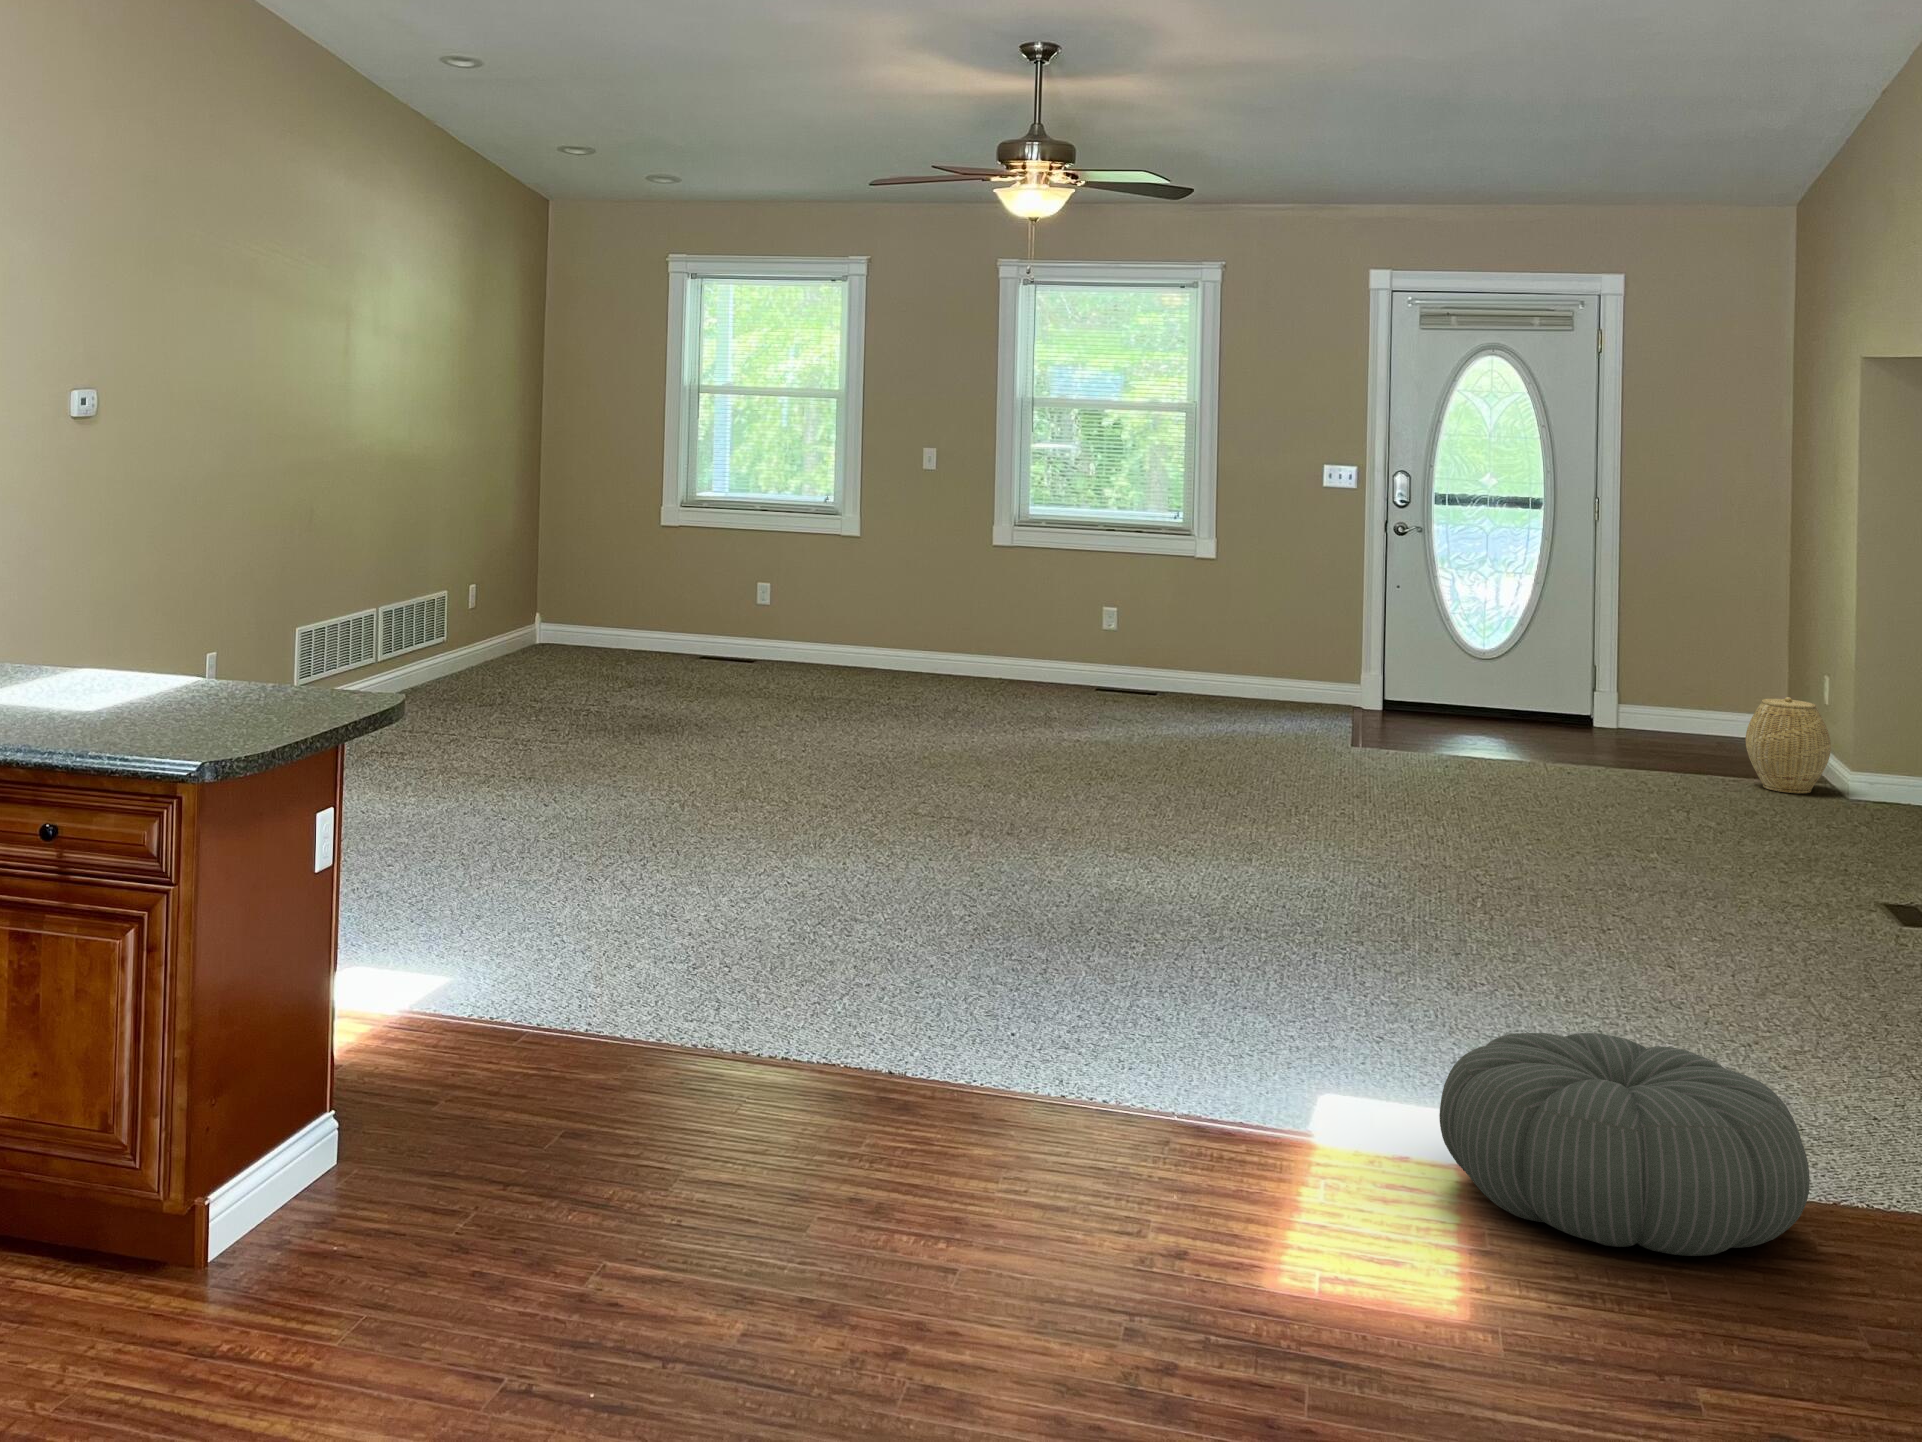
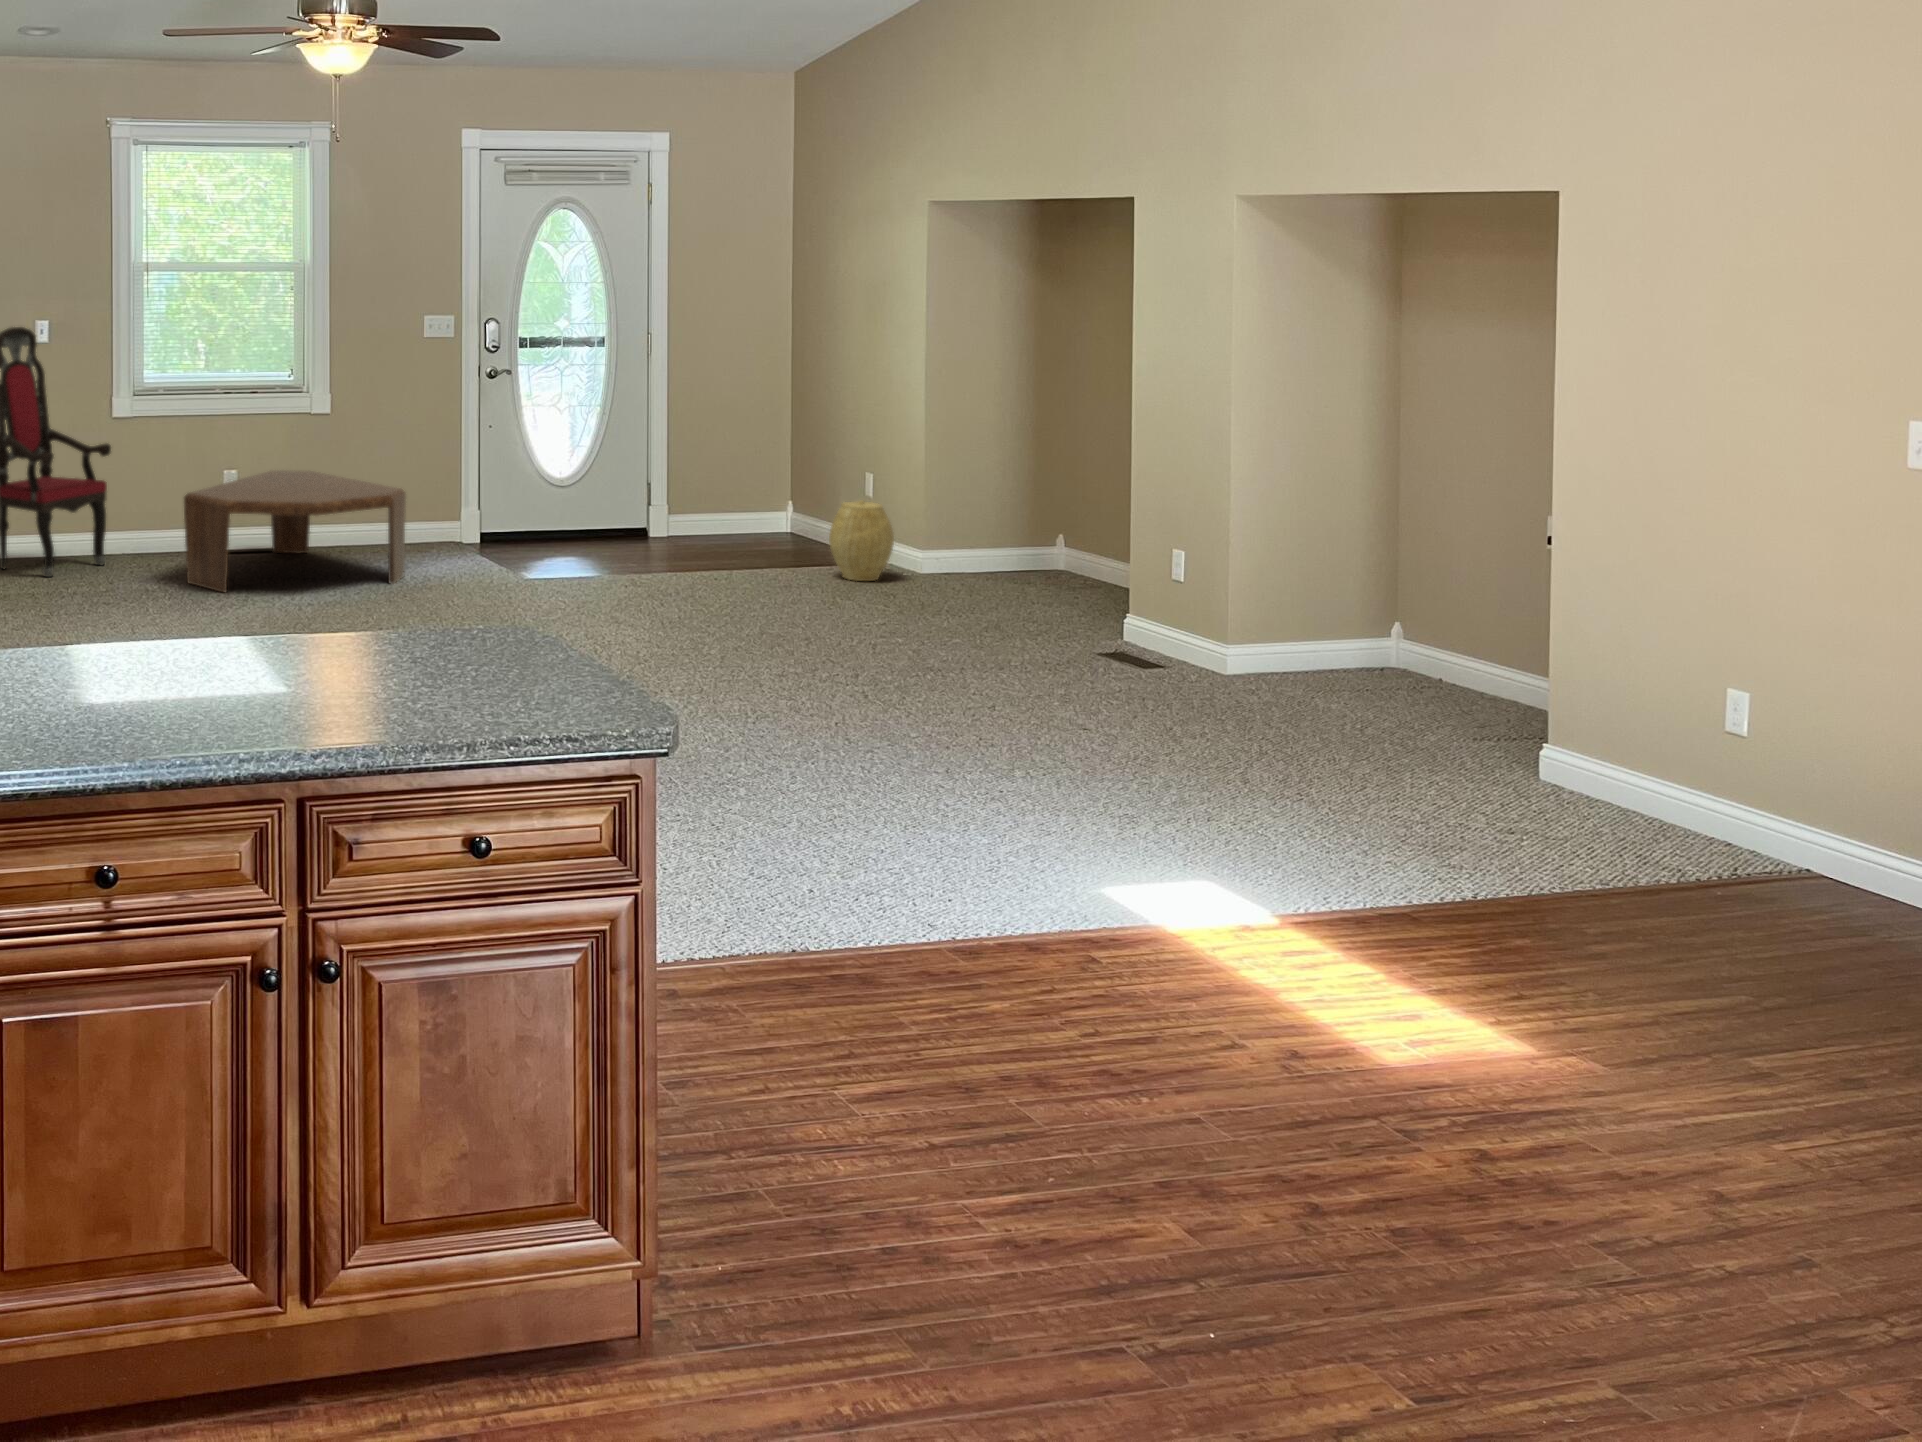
armchair: none [874,453,983,689] -> present [0,327,111,577]
coffee table: none [1025,611,1253,731] -> present [184,470,406,593]
pouf: present [1439,1033,1810,1256] -> none [1336,914,1712,1144]

